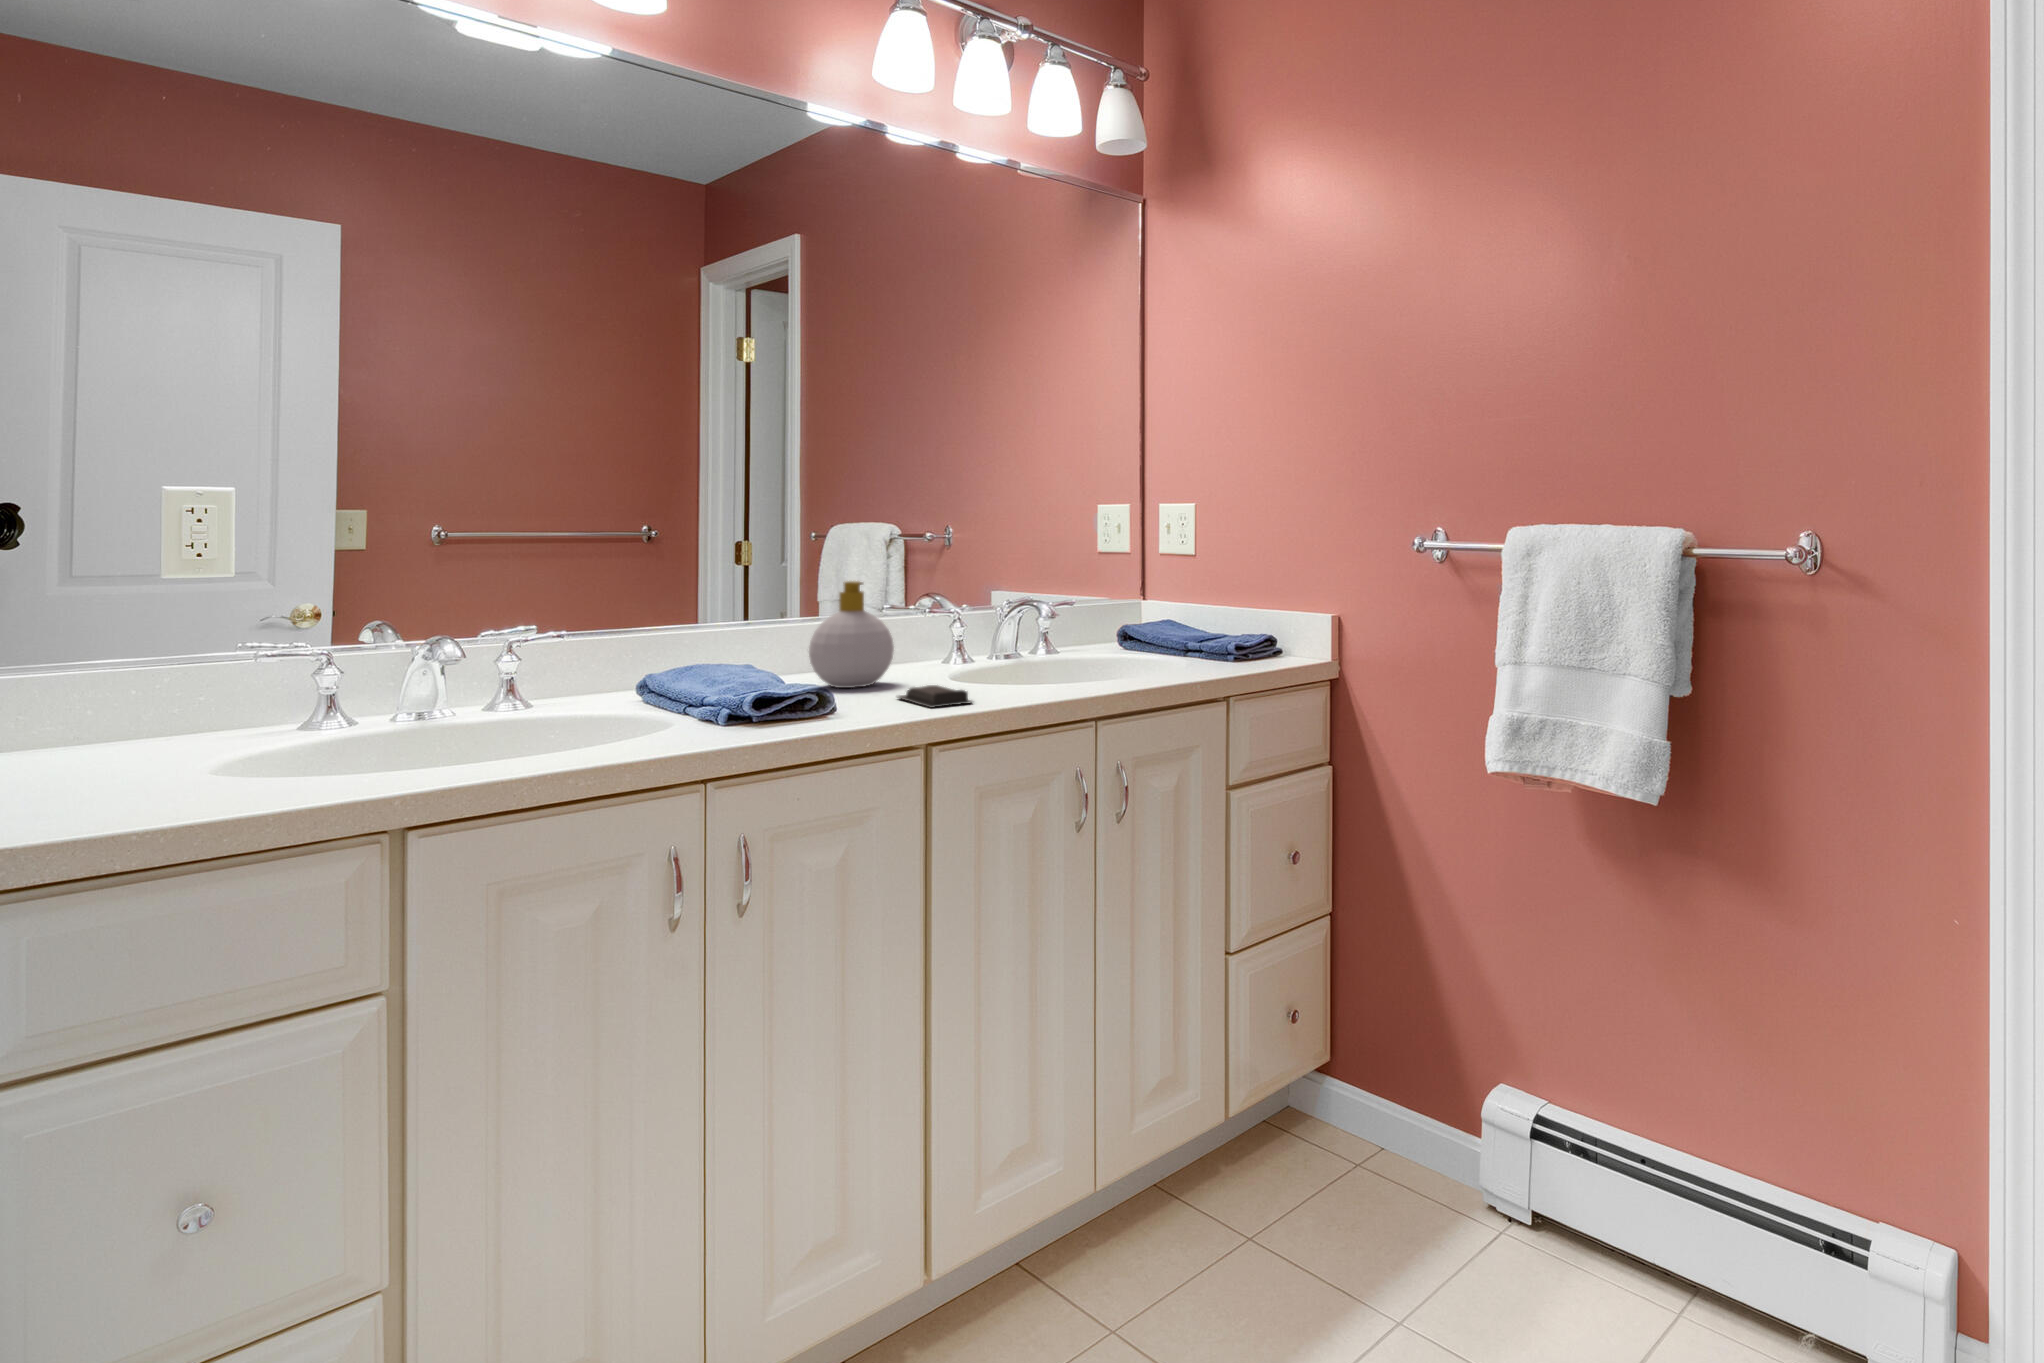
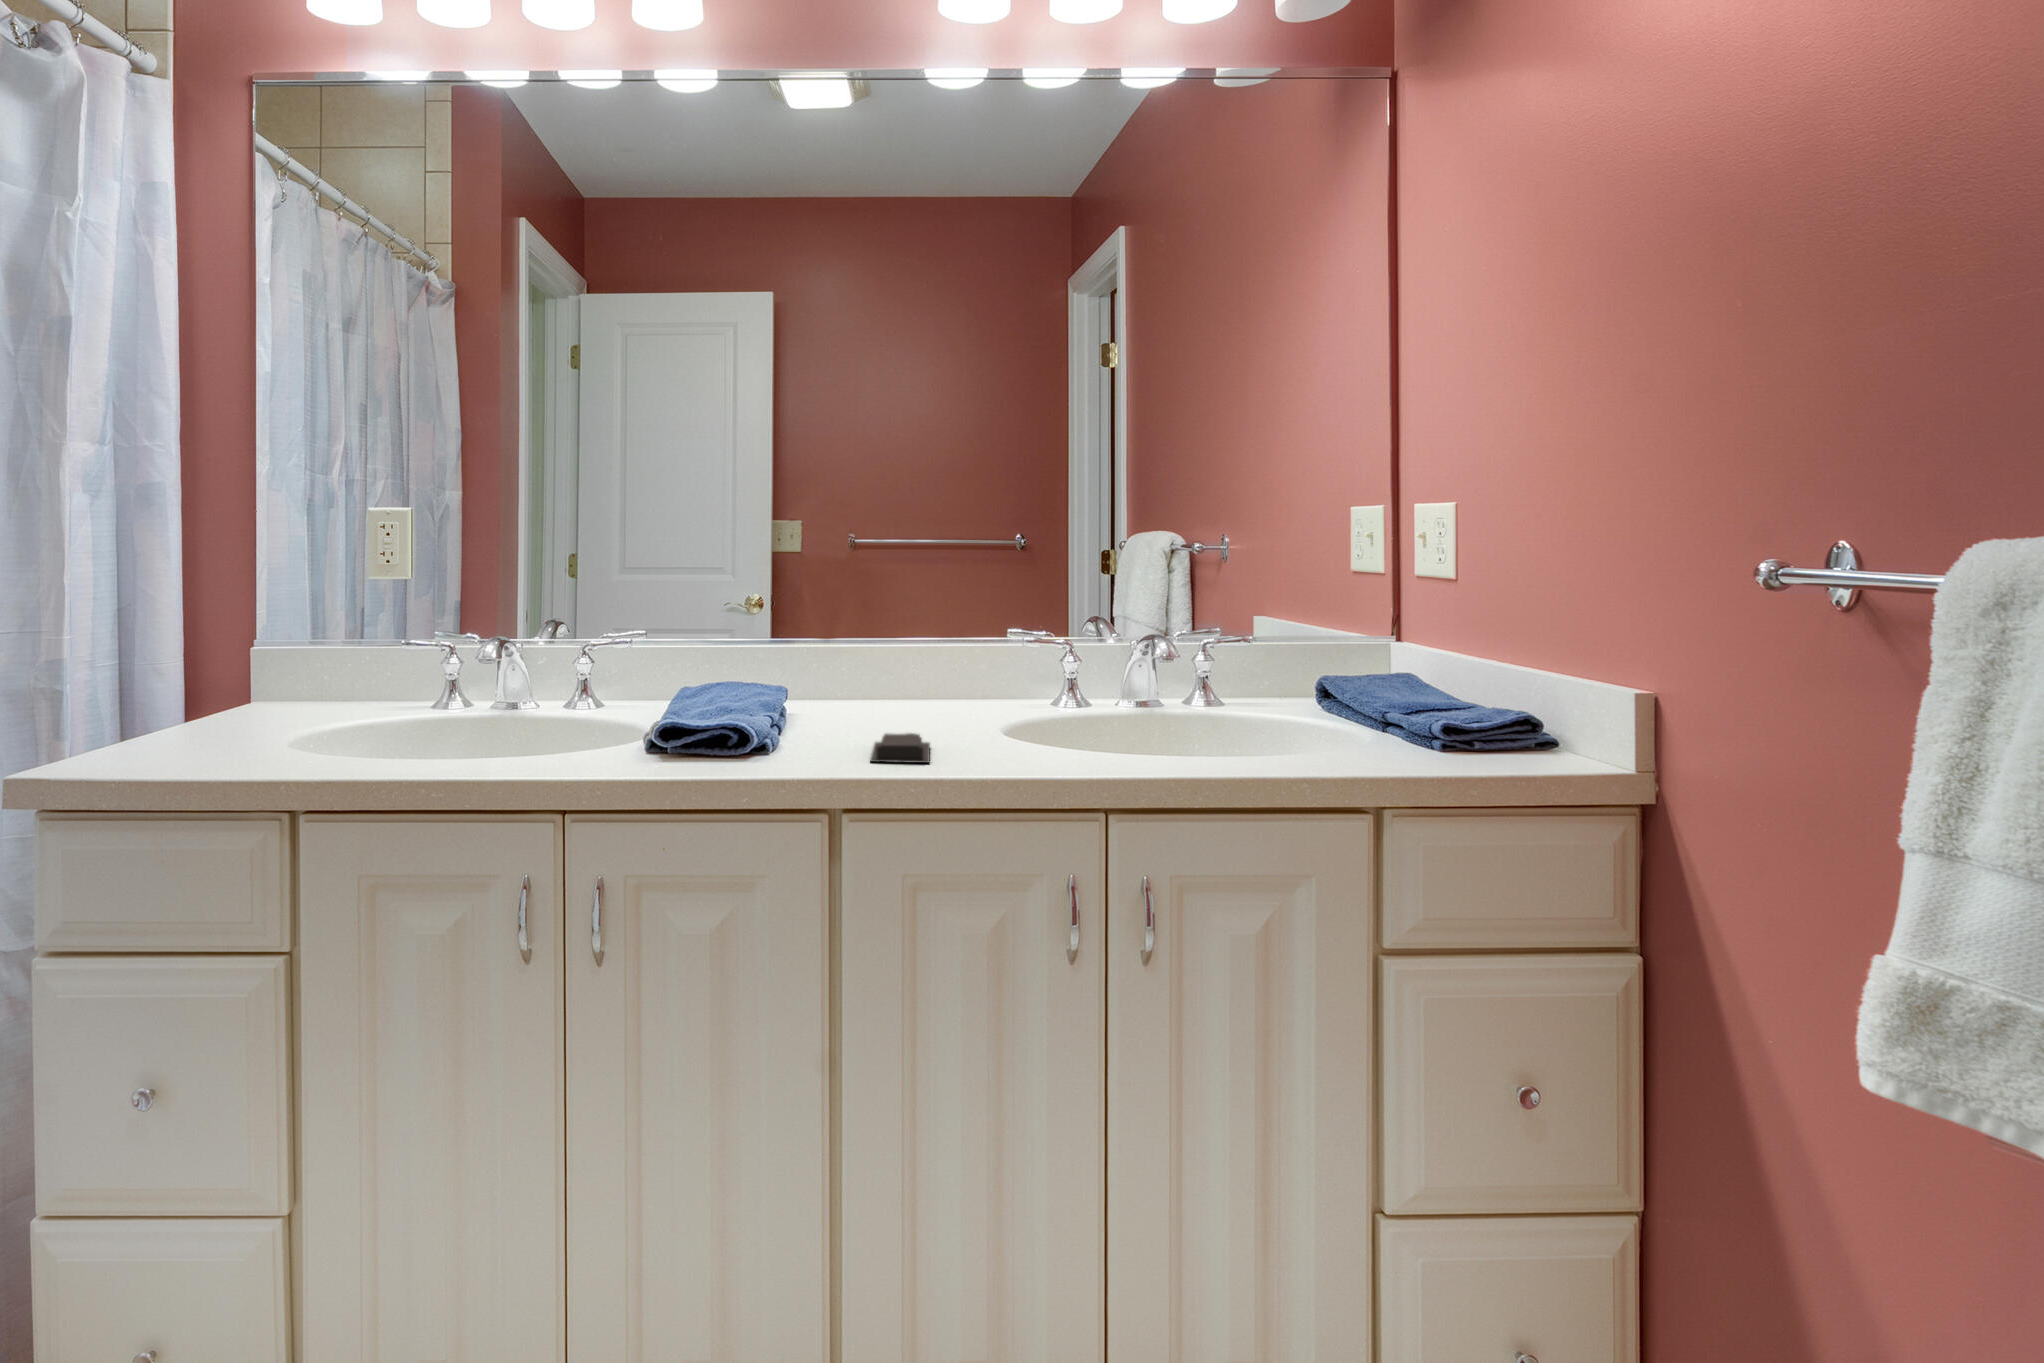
soap bottle: present [809,581,894,688] -> none [838,598,934,726]

